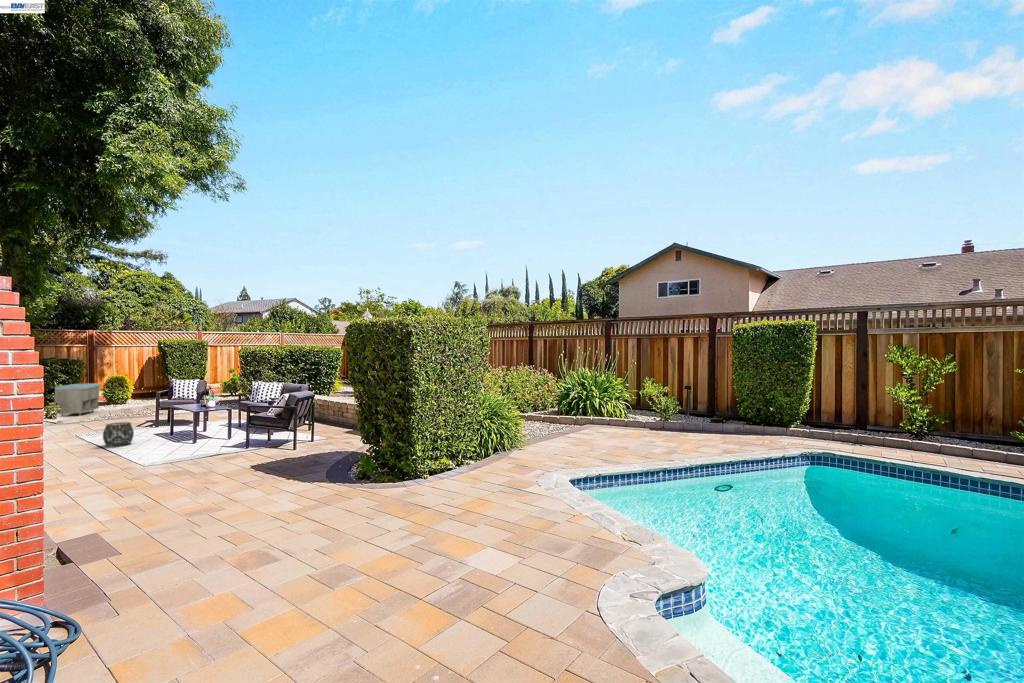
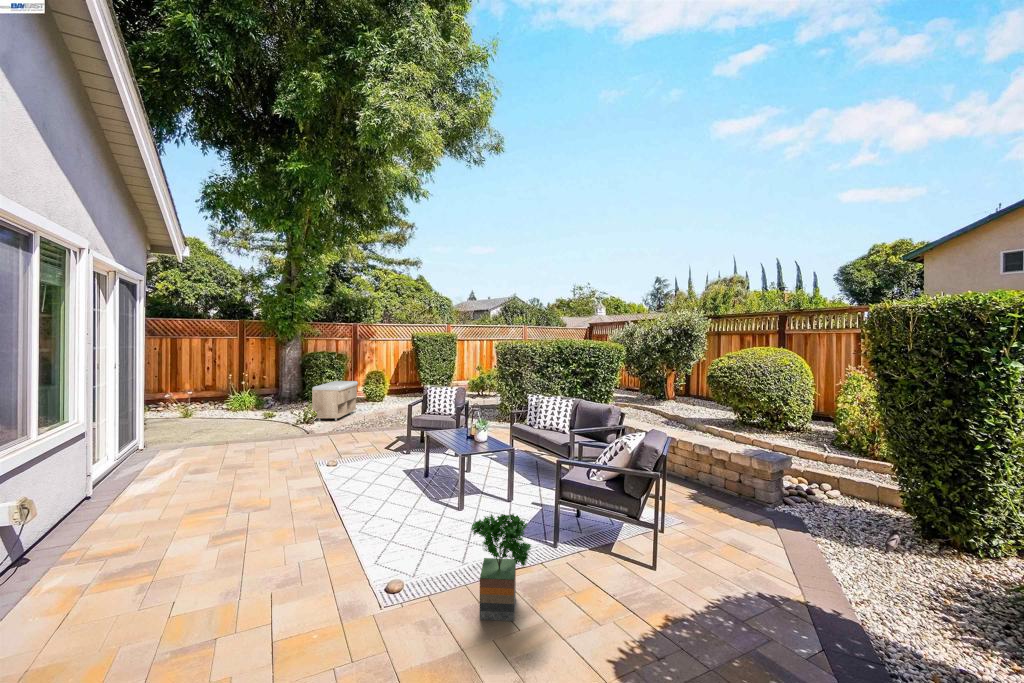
potted tree: none [186,410,213,447] -> present [471,514,531,621]
woven basket: present [103,422,134,446] -> none [313,501,370,564]

